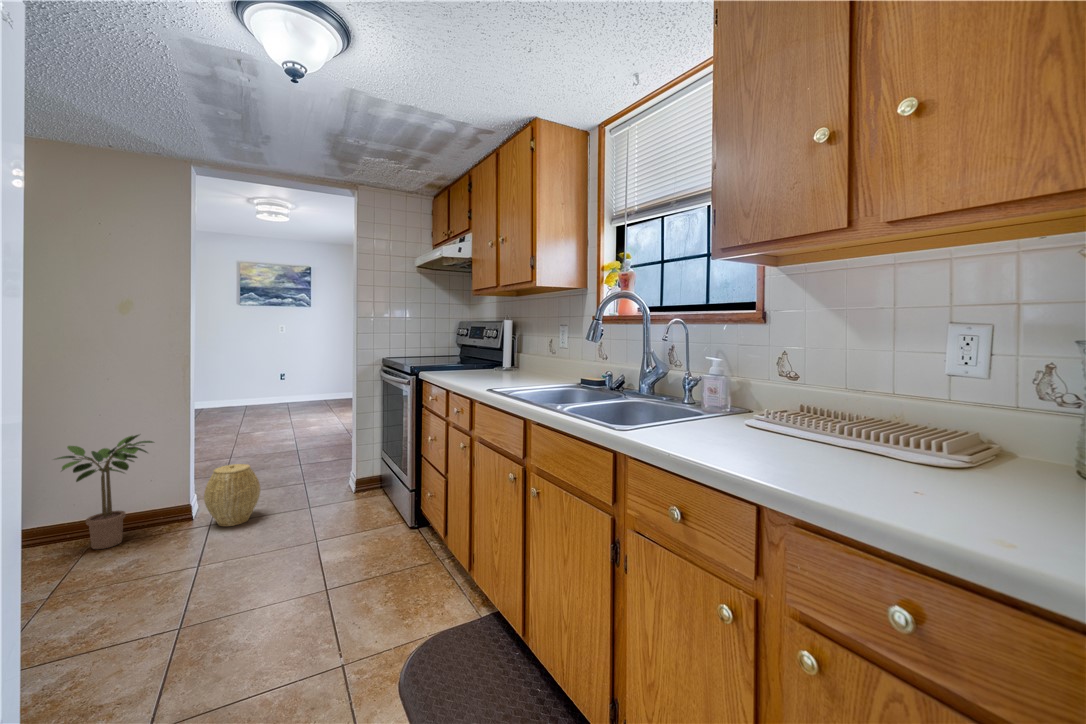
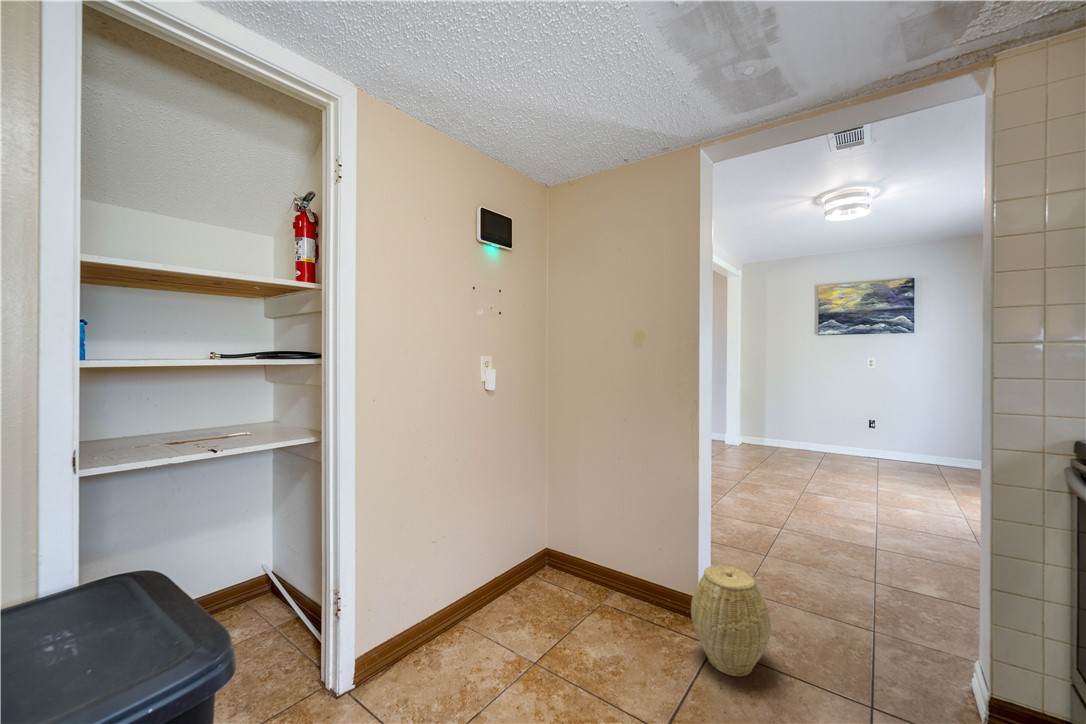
potted plant: present [56,435,154,549] -> none [567,487,644,618]

